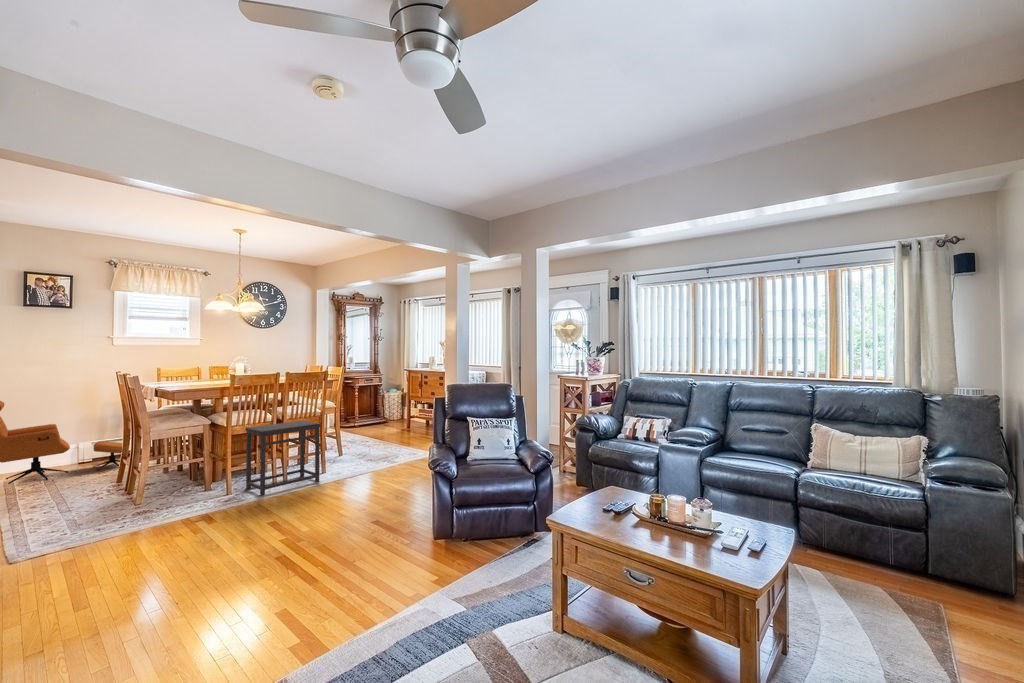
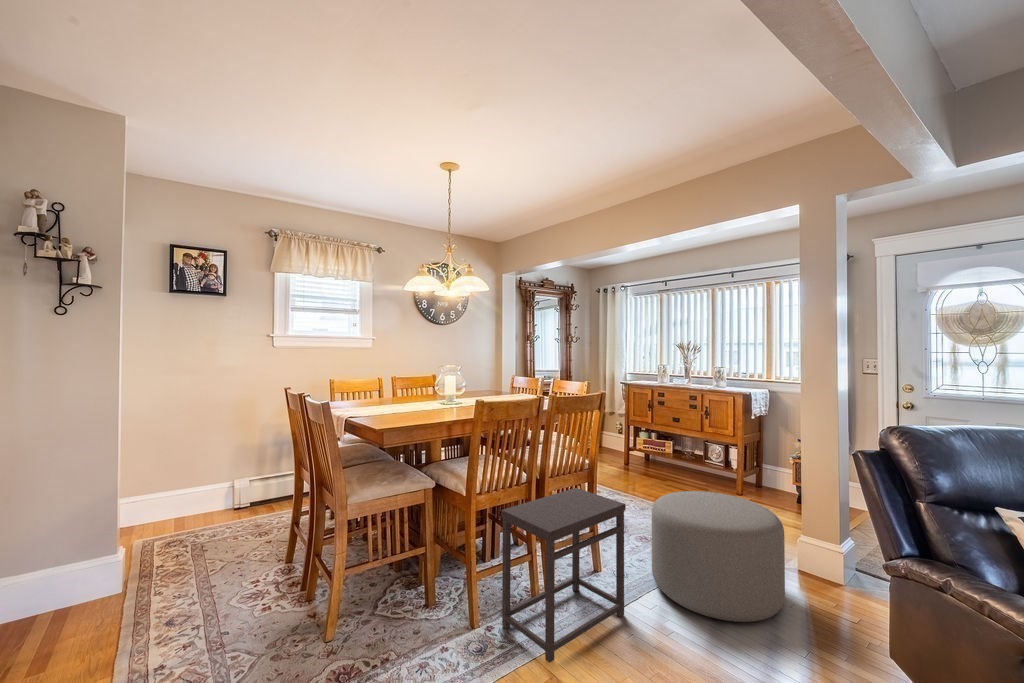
armchair: present [0,401,122,484] -> none [111,426,299,558]
ottoman: none [348,423,413,478] -> present [652,491,785,622]

